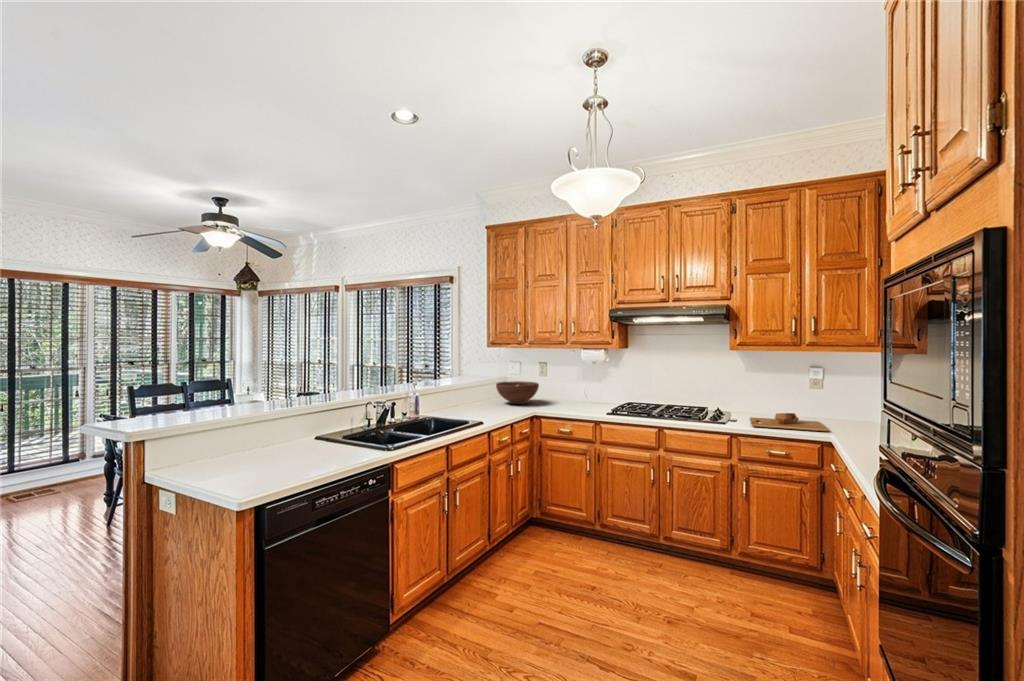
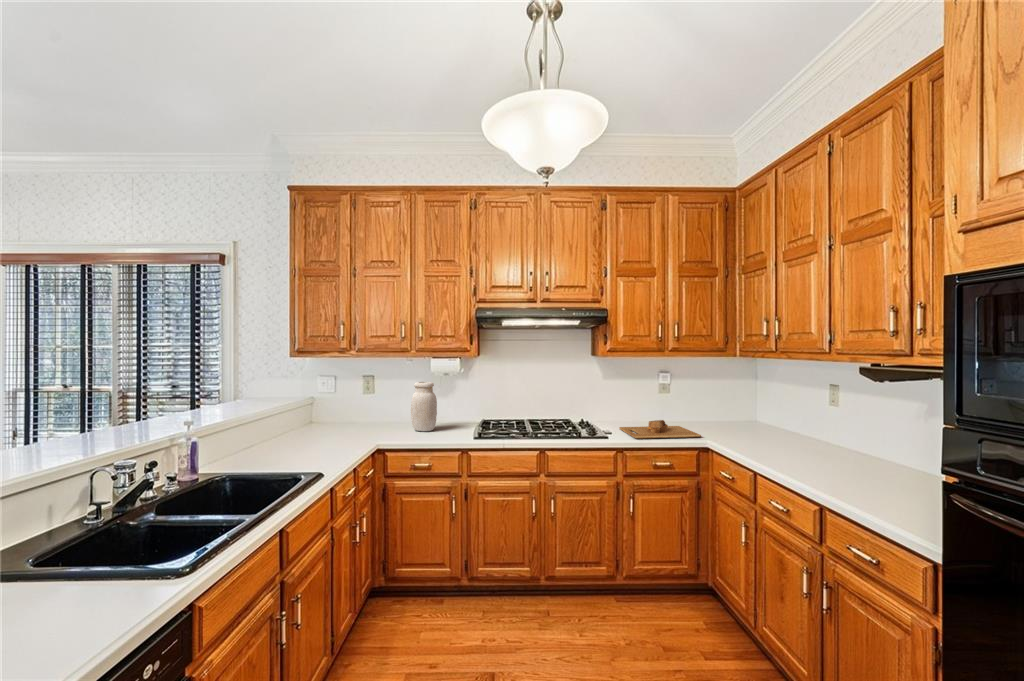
jar: none [565,368,586,407] -> present [411,382,437,431]
fruit bowl: present [496,381,539,404] -> none [311,402,373,434]

